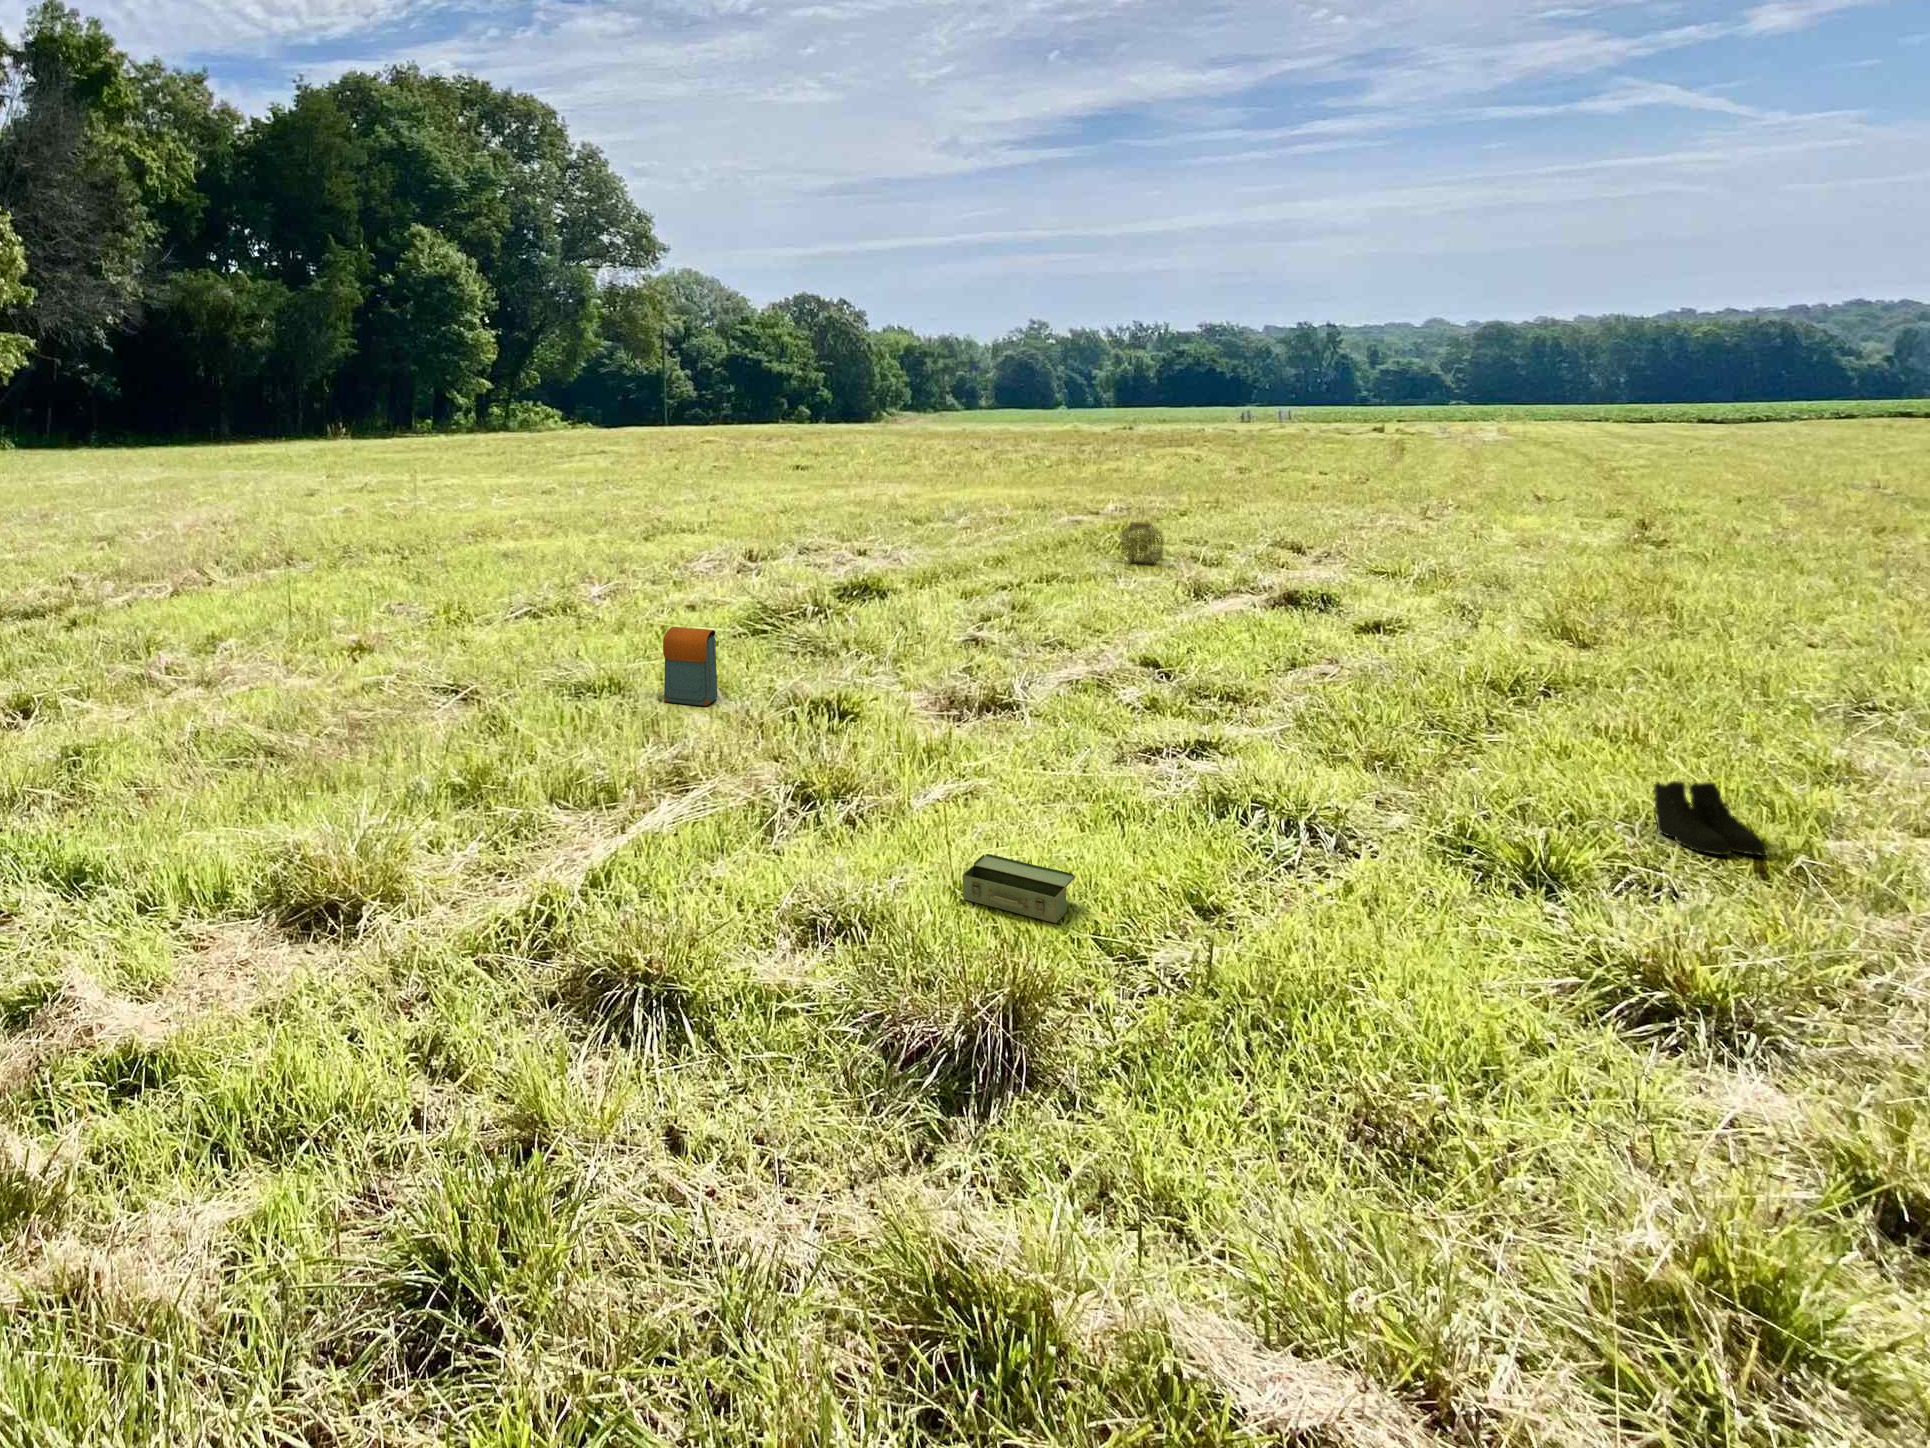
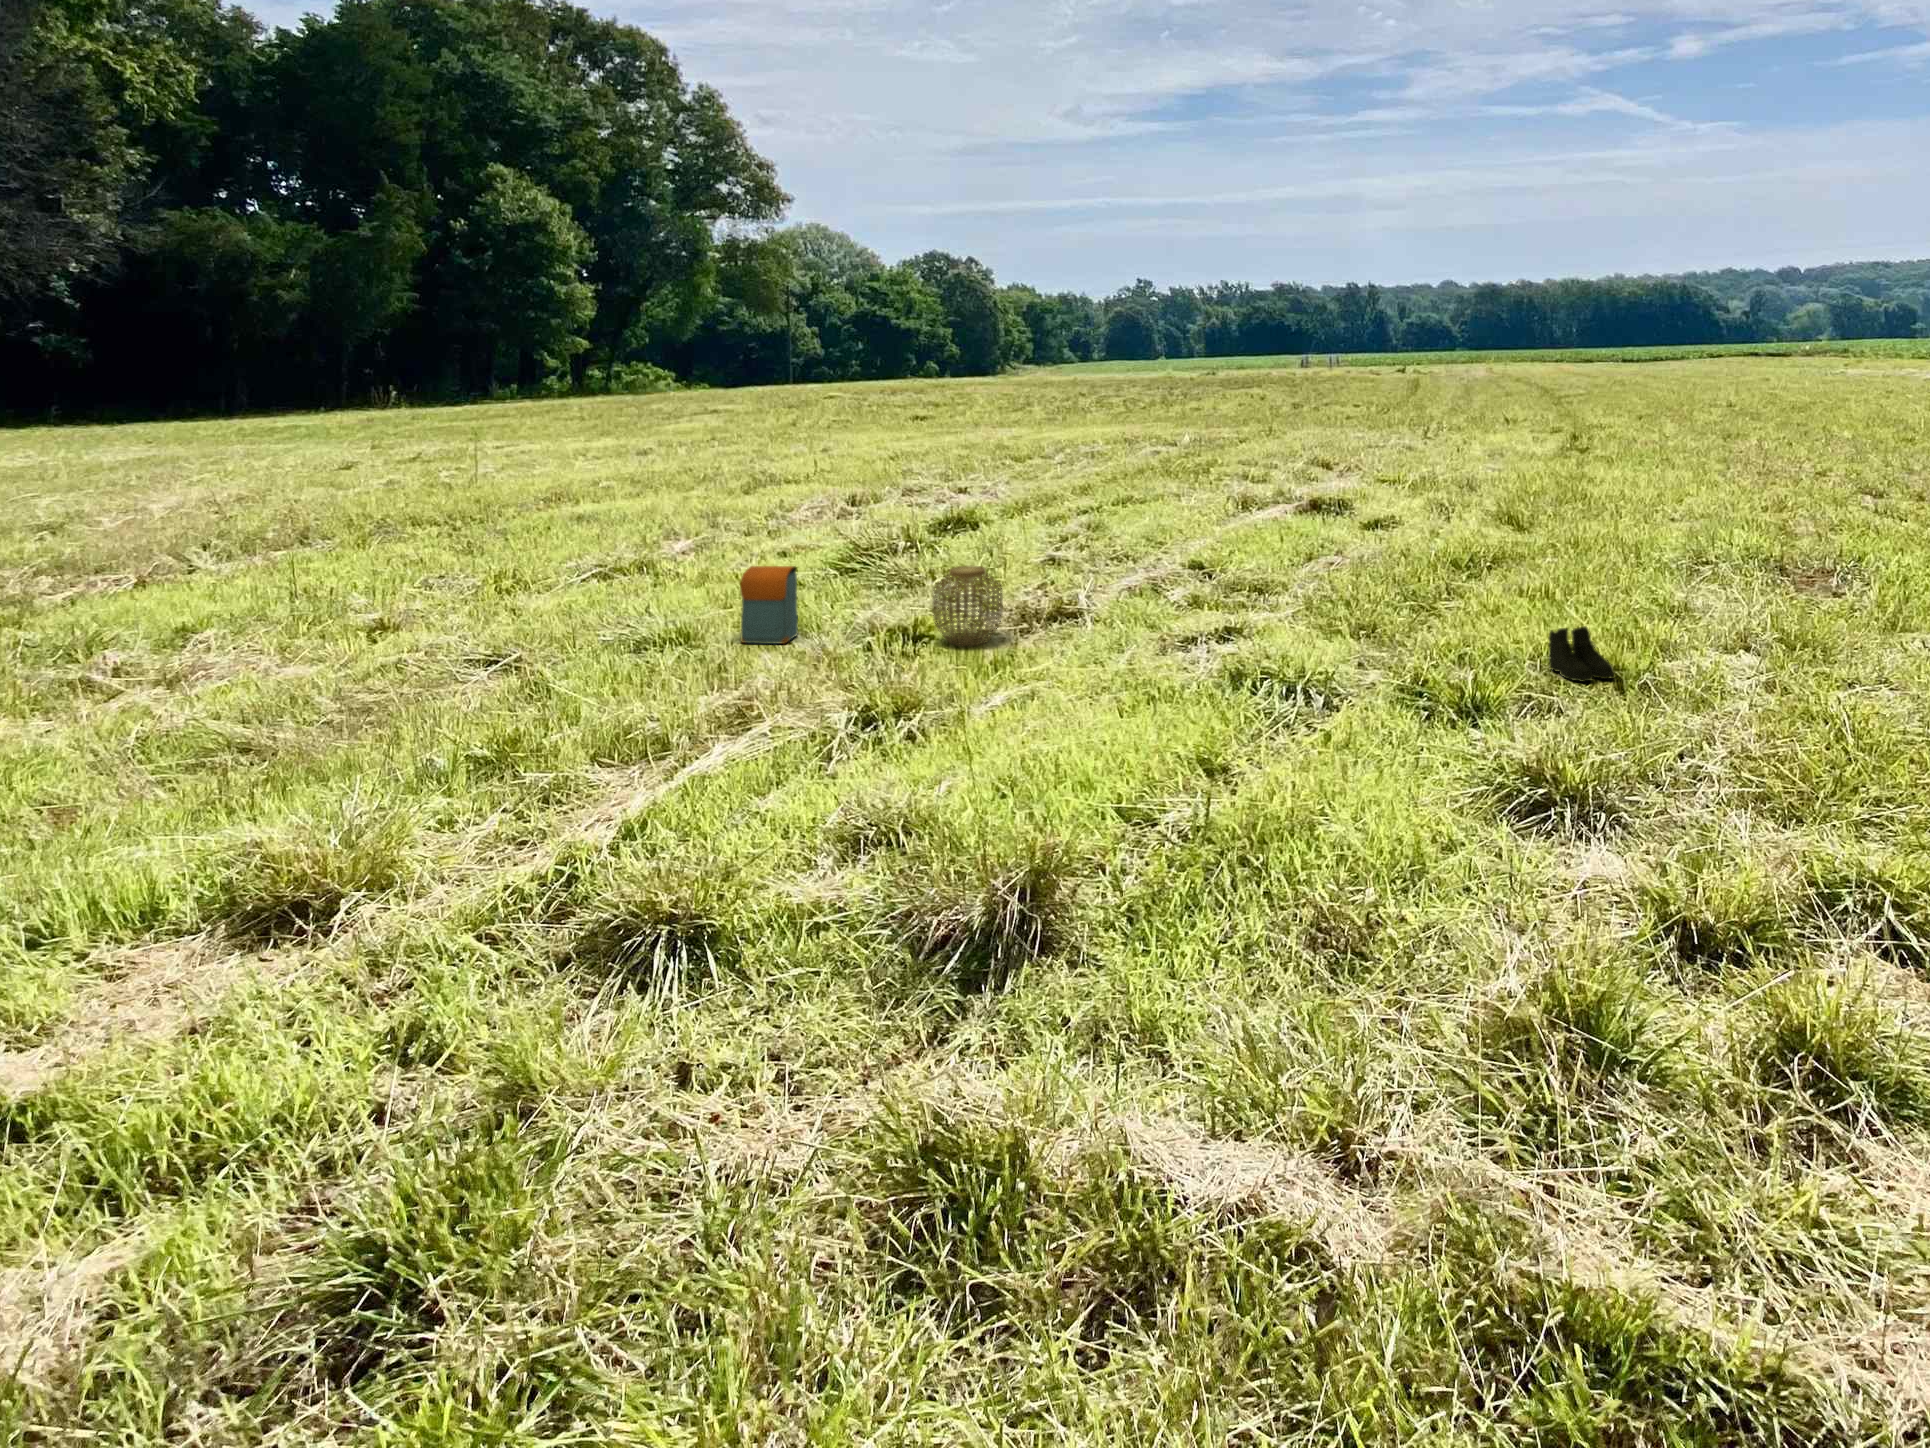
woven basket: present [1120,522,1163,565] -> present [932,566,1003,646]
toolbox: present [962,854,1075,923] -> none [1006,750,1107,804]

